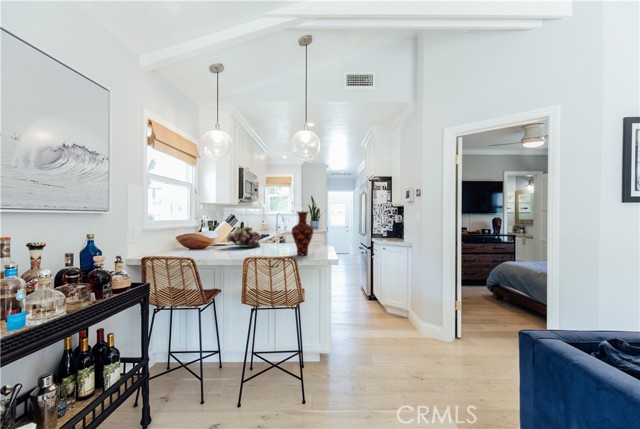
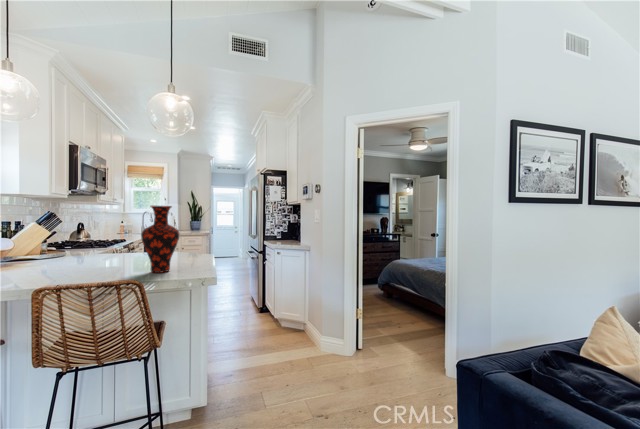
flower arrangement: present [226,226,261,247] -> none [23,229,96,262]

